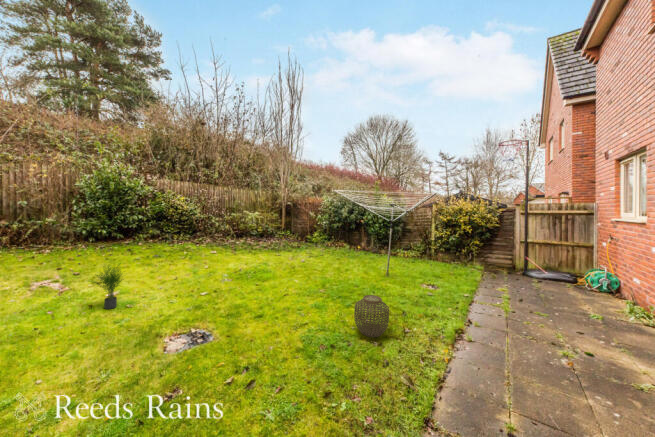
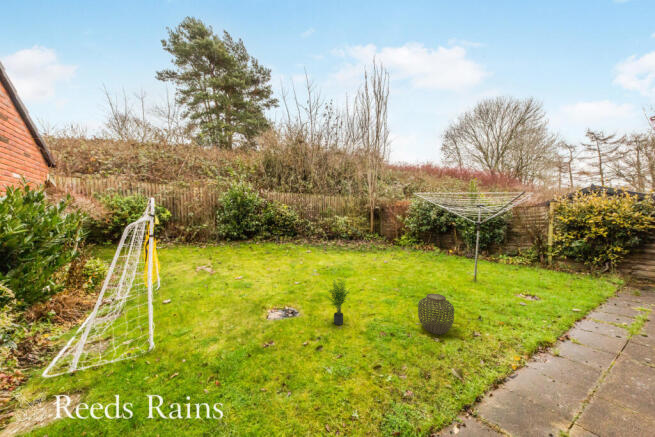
potted plant: present [95,263,122,309] -> present [328,280,349,325]

